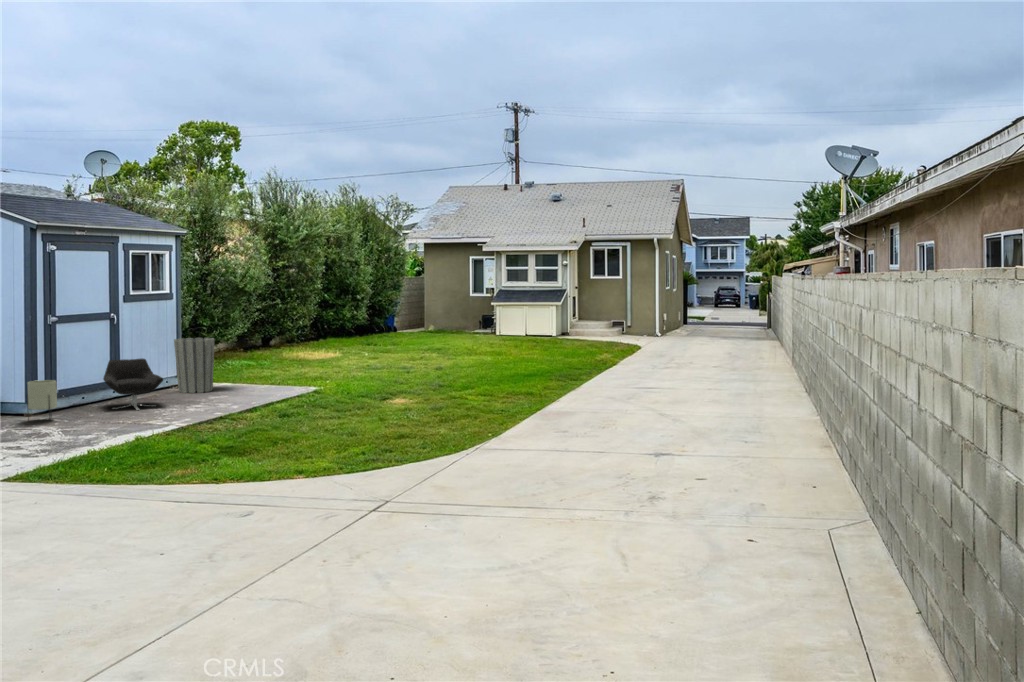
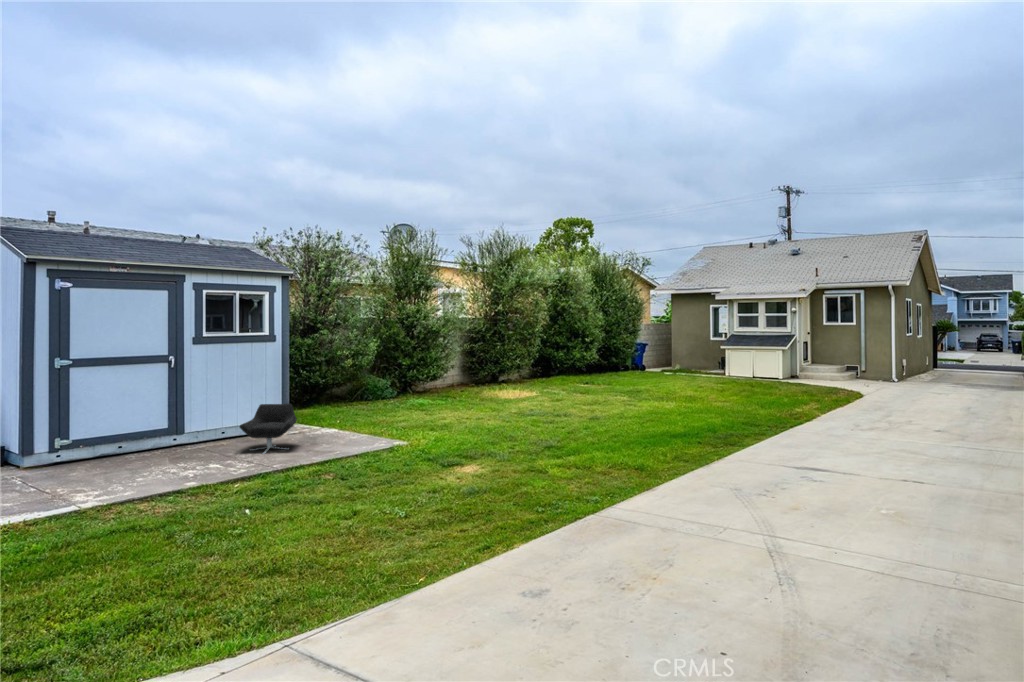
trash can: present [174,338,214,393] -> none [341,383,377,434]
planter: present [27,380,57,415] -> none [153,424,180,464]

